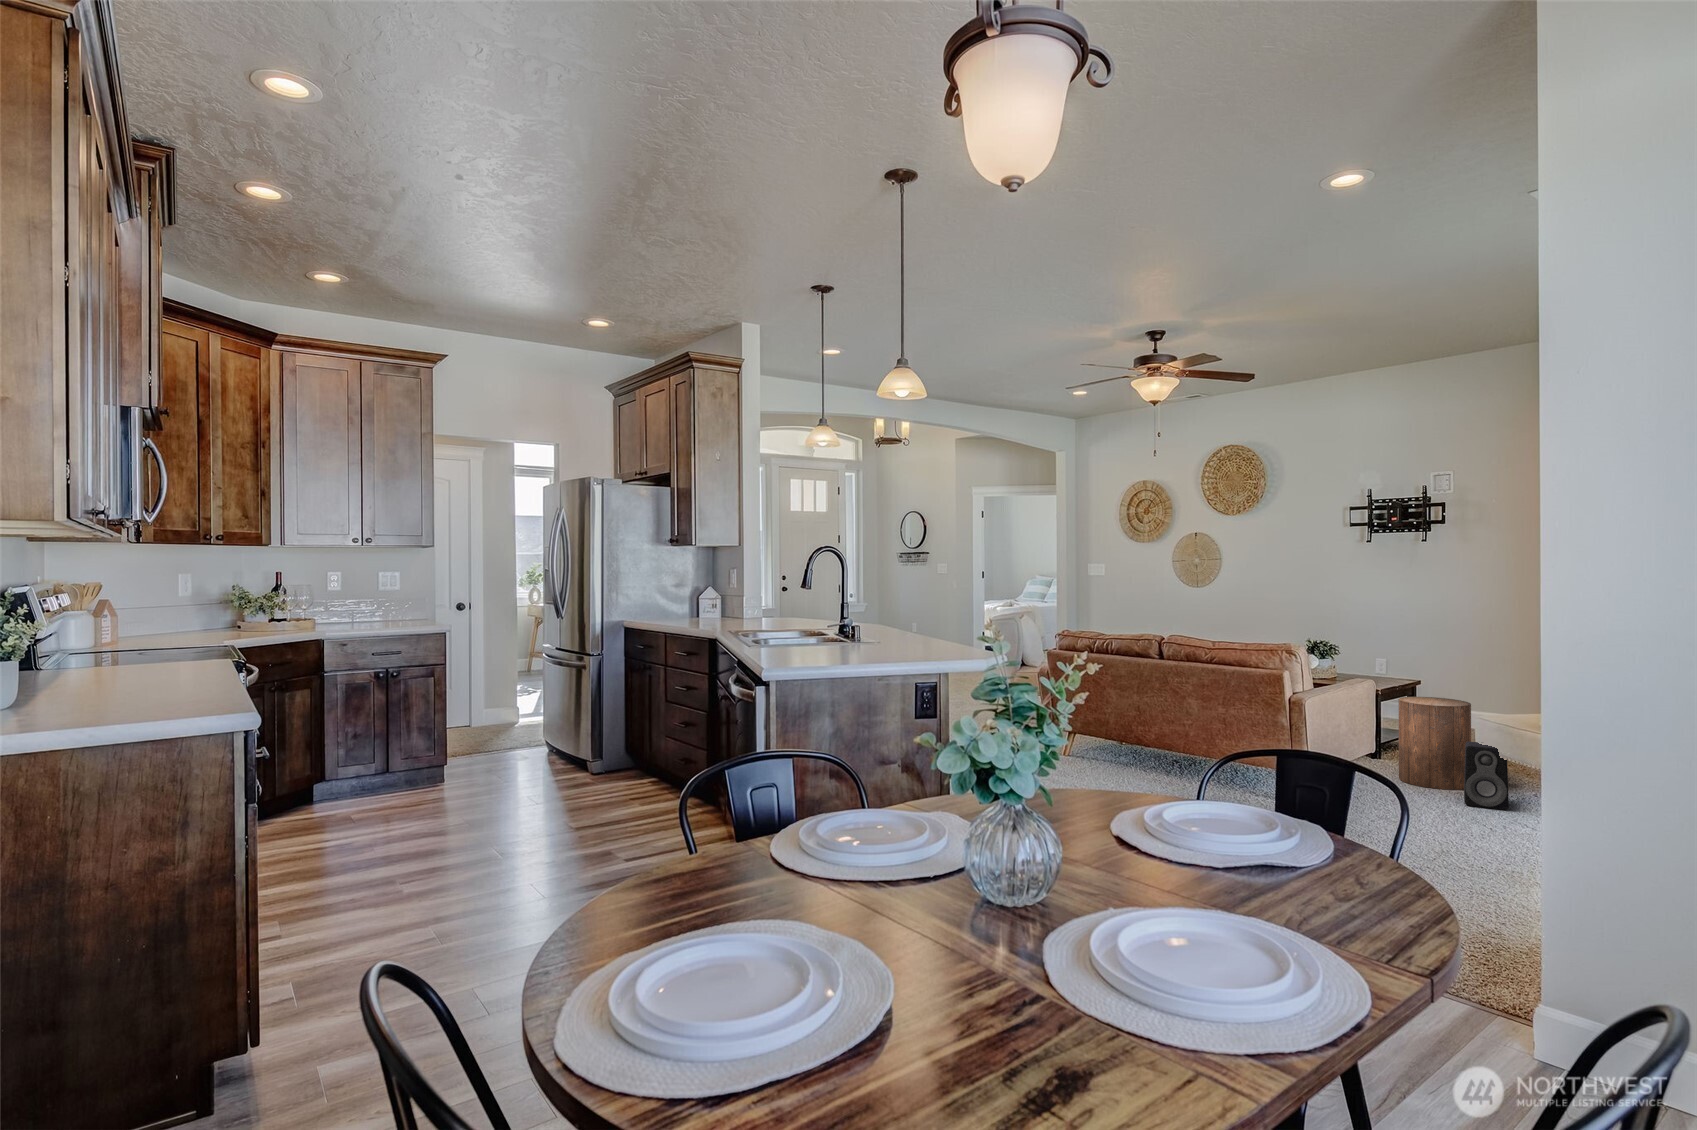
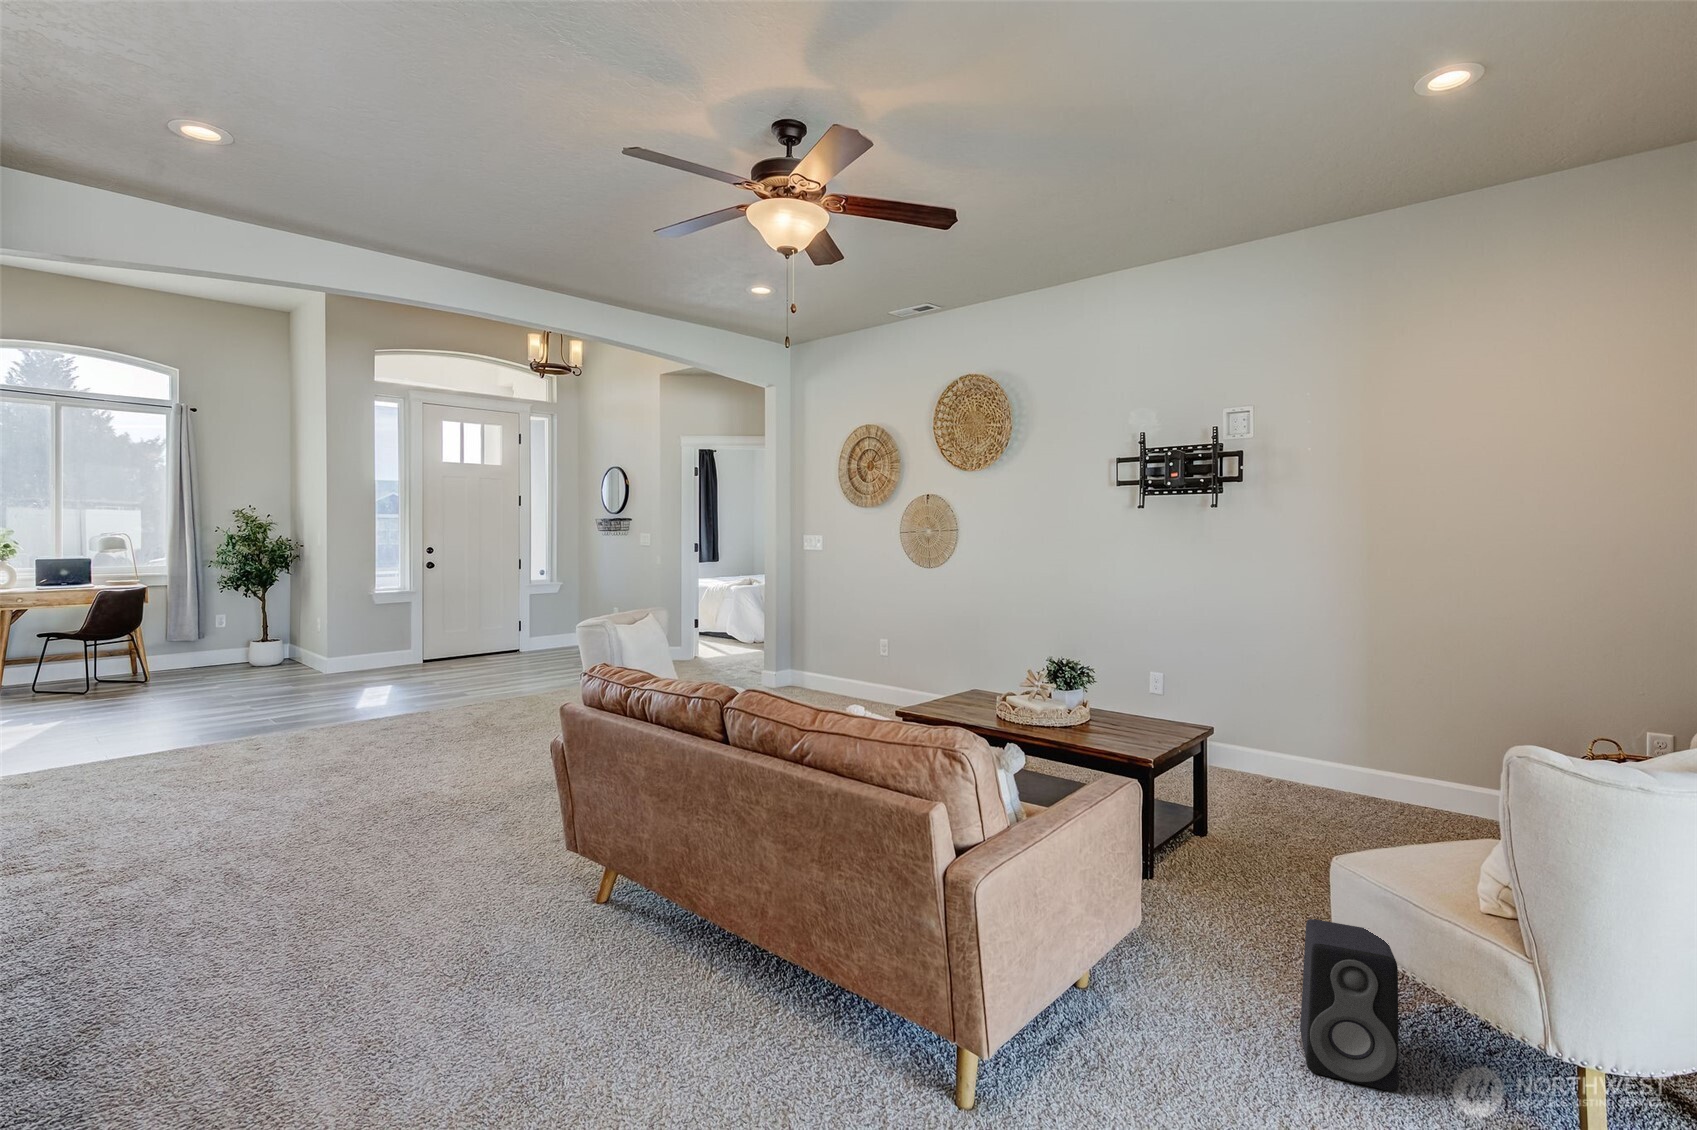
stool: present [1399,697,1471,790] -> none [1176,789,1306,990]

